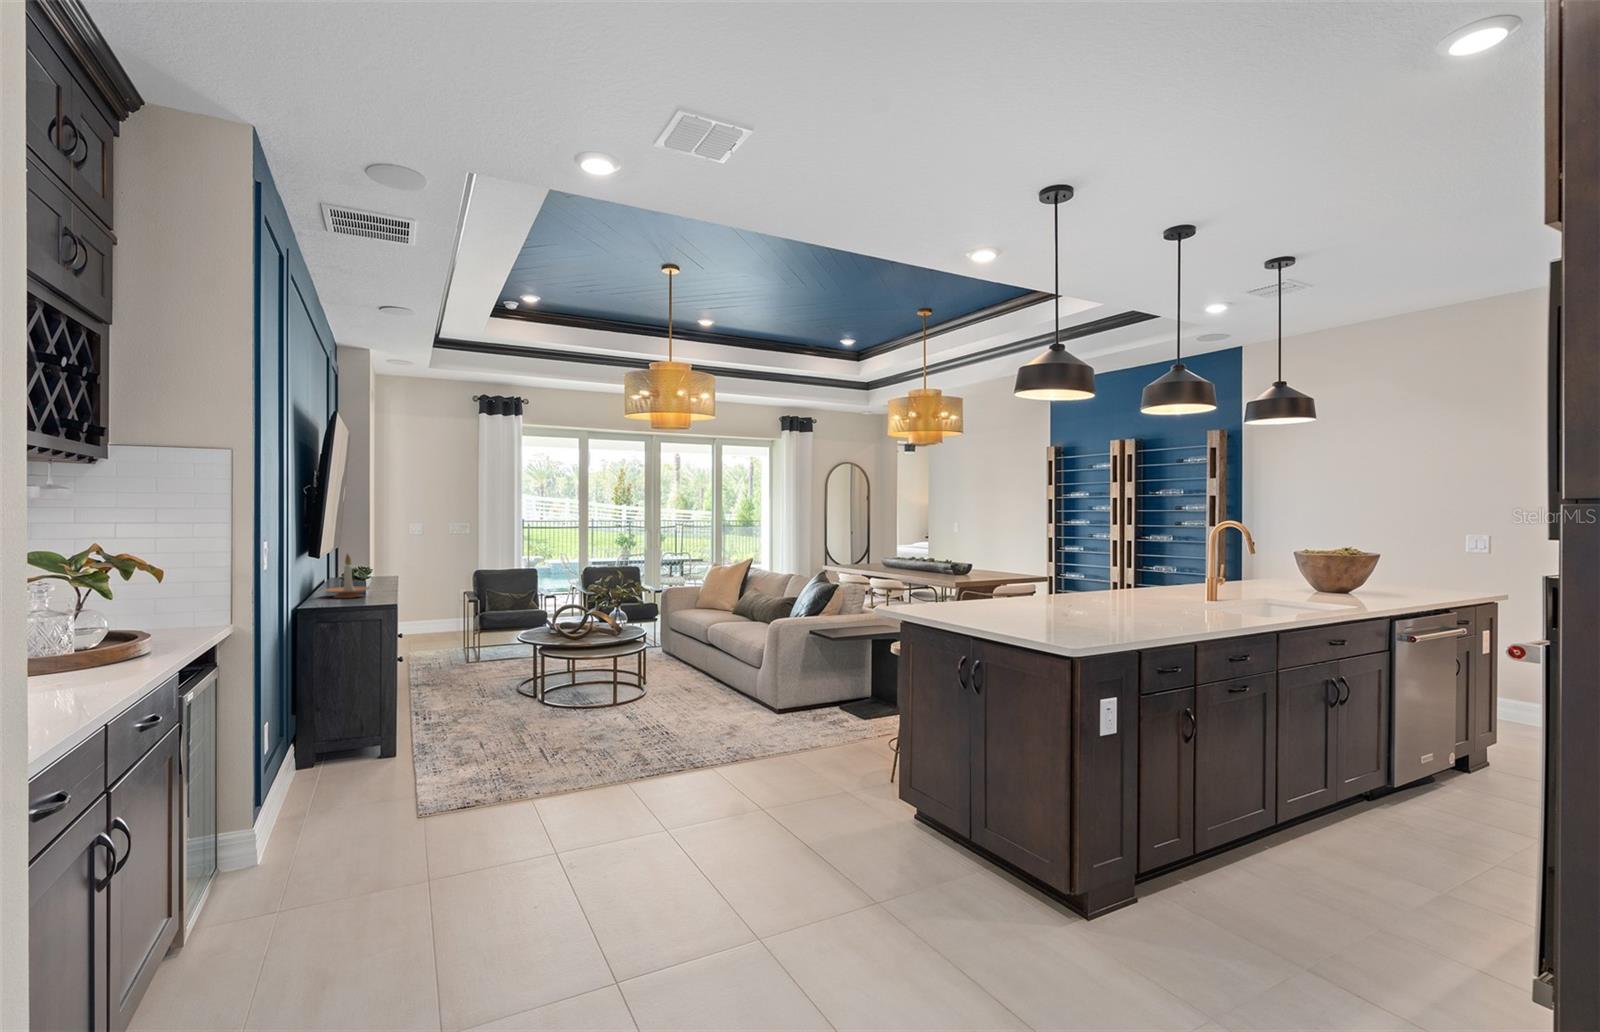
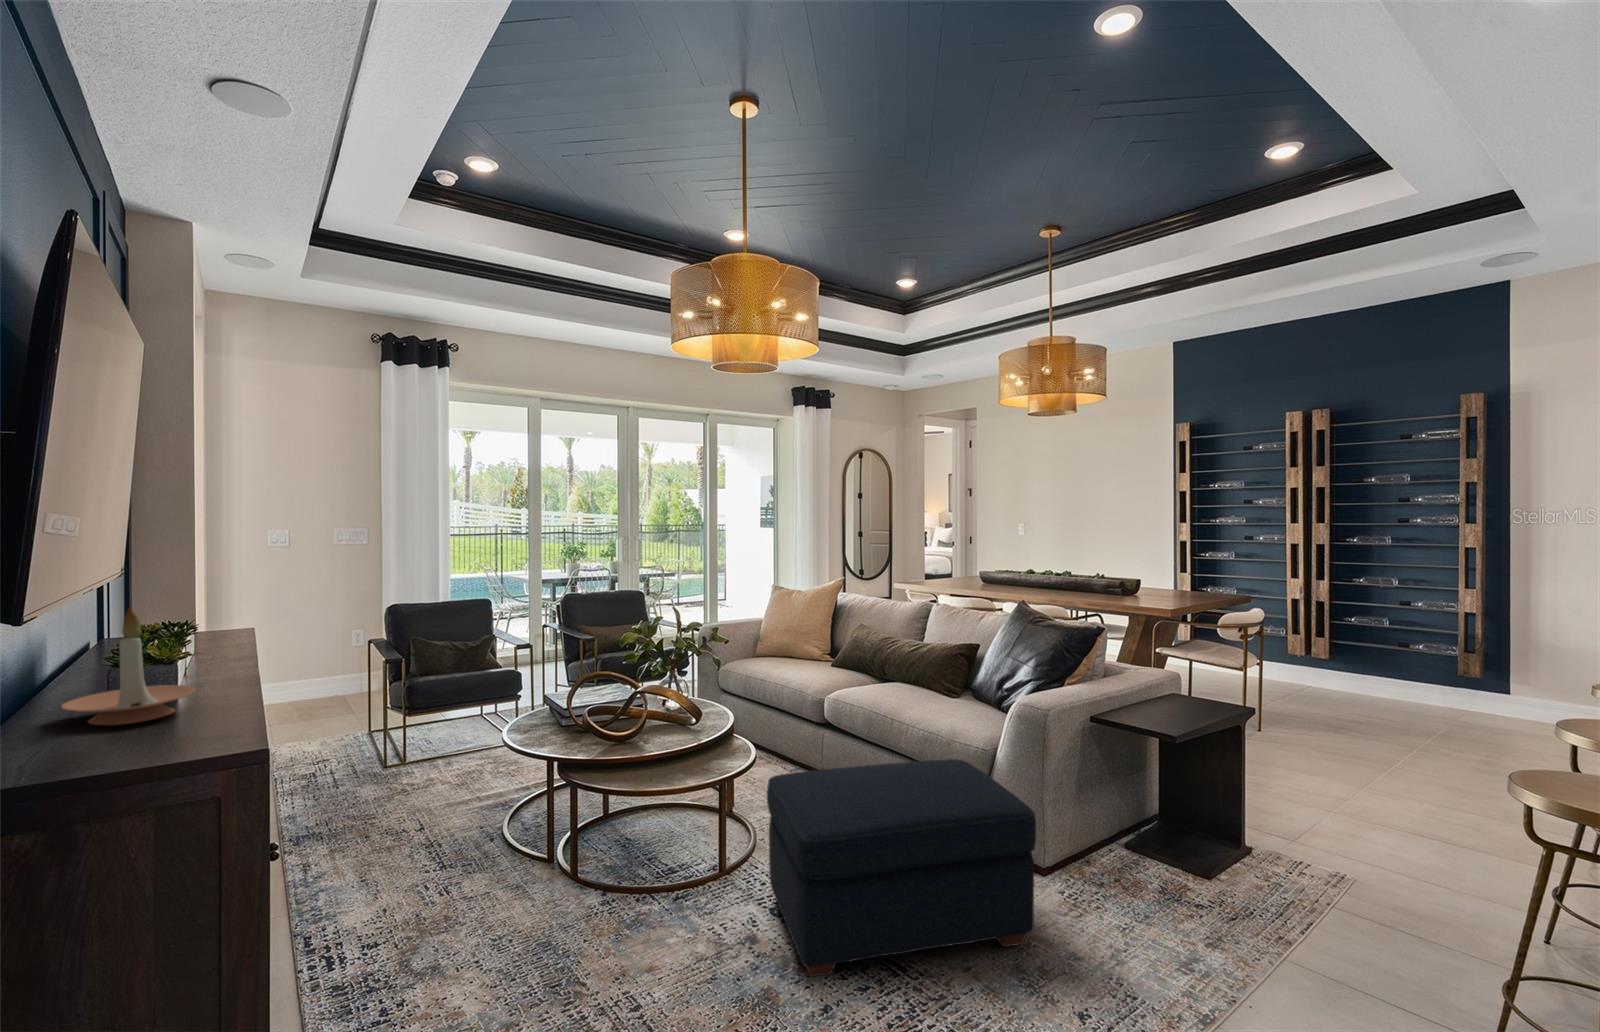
ottoman: none [625,649,749,736] -> present [767,759,1036,977]

